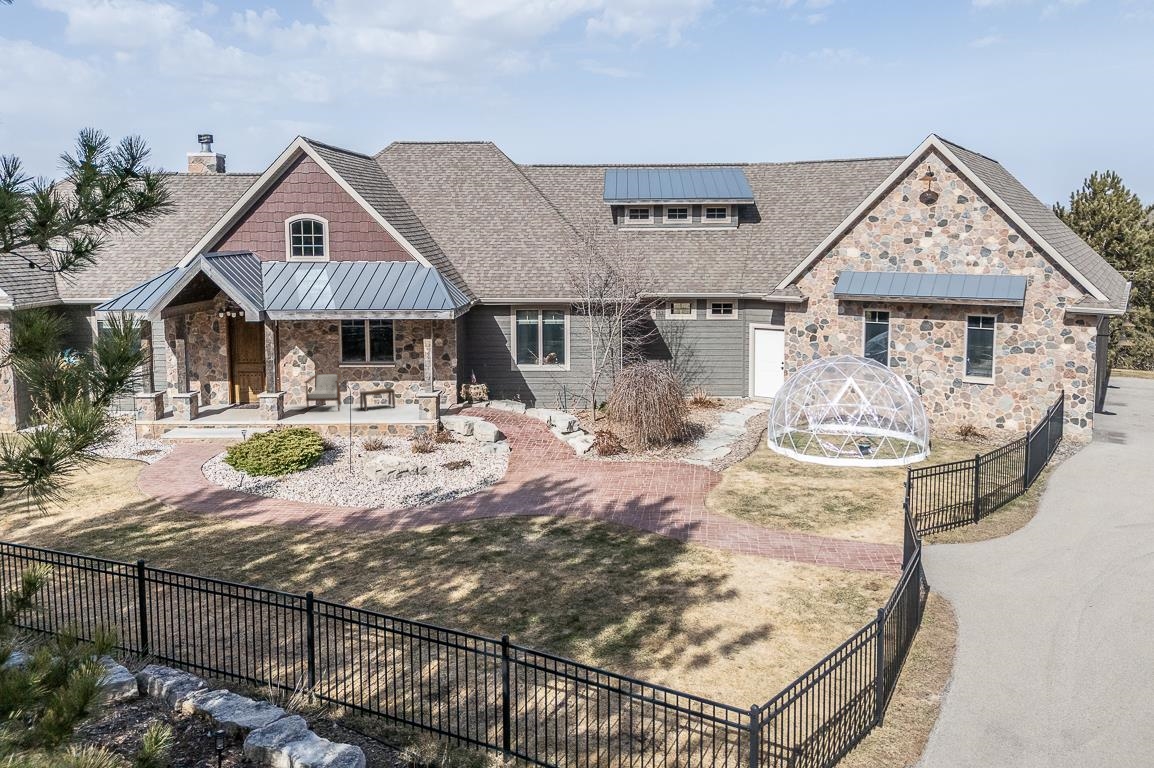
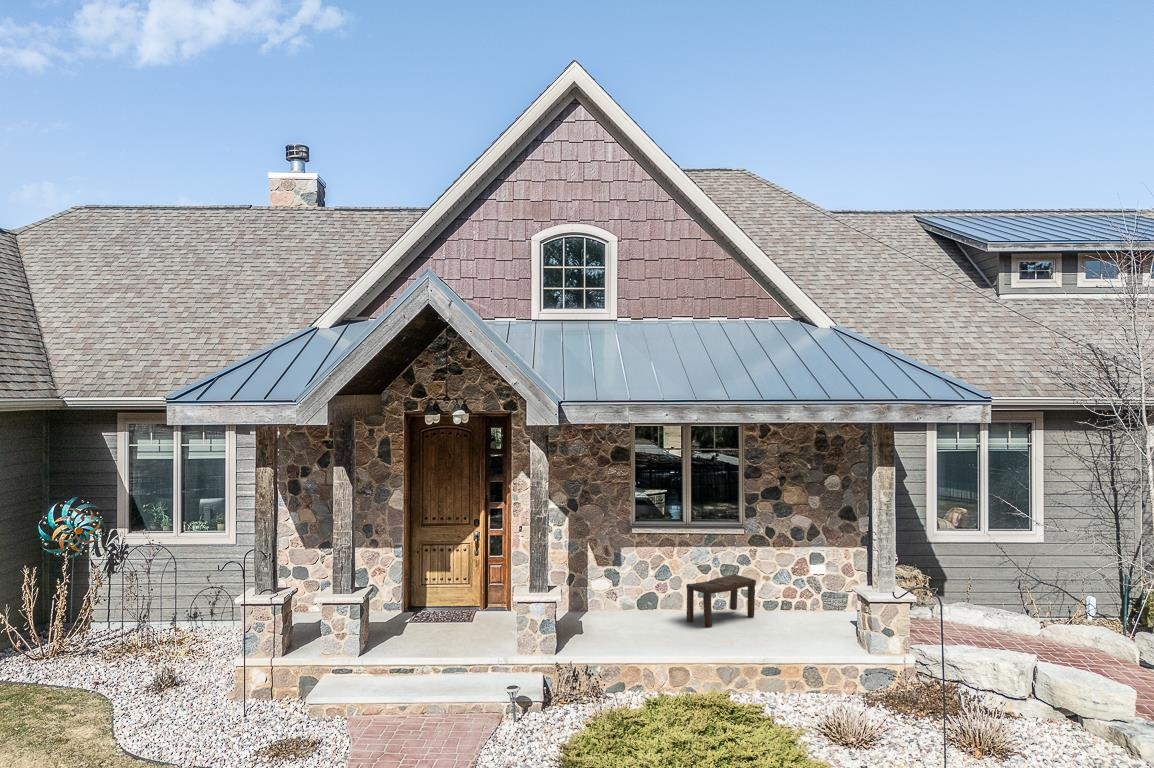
armchair: present [305,373,341,411] -> none [582,544,655,631]

